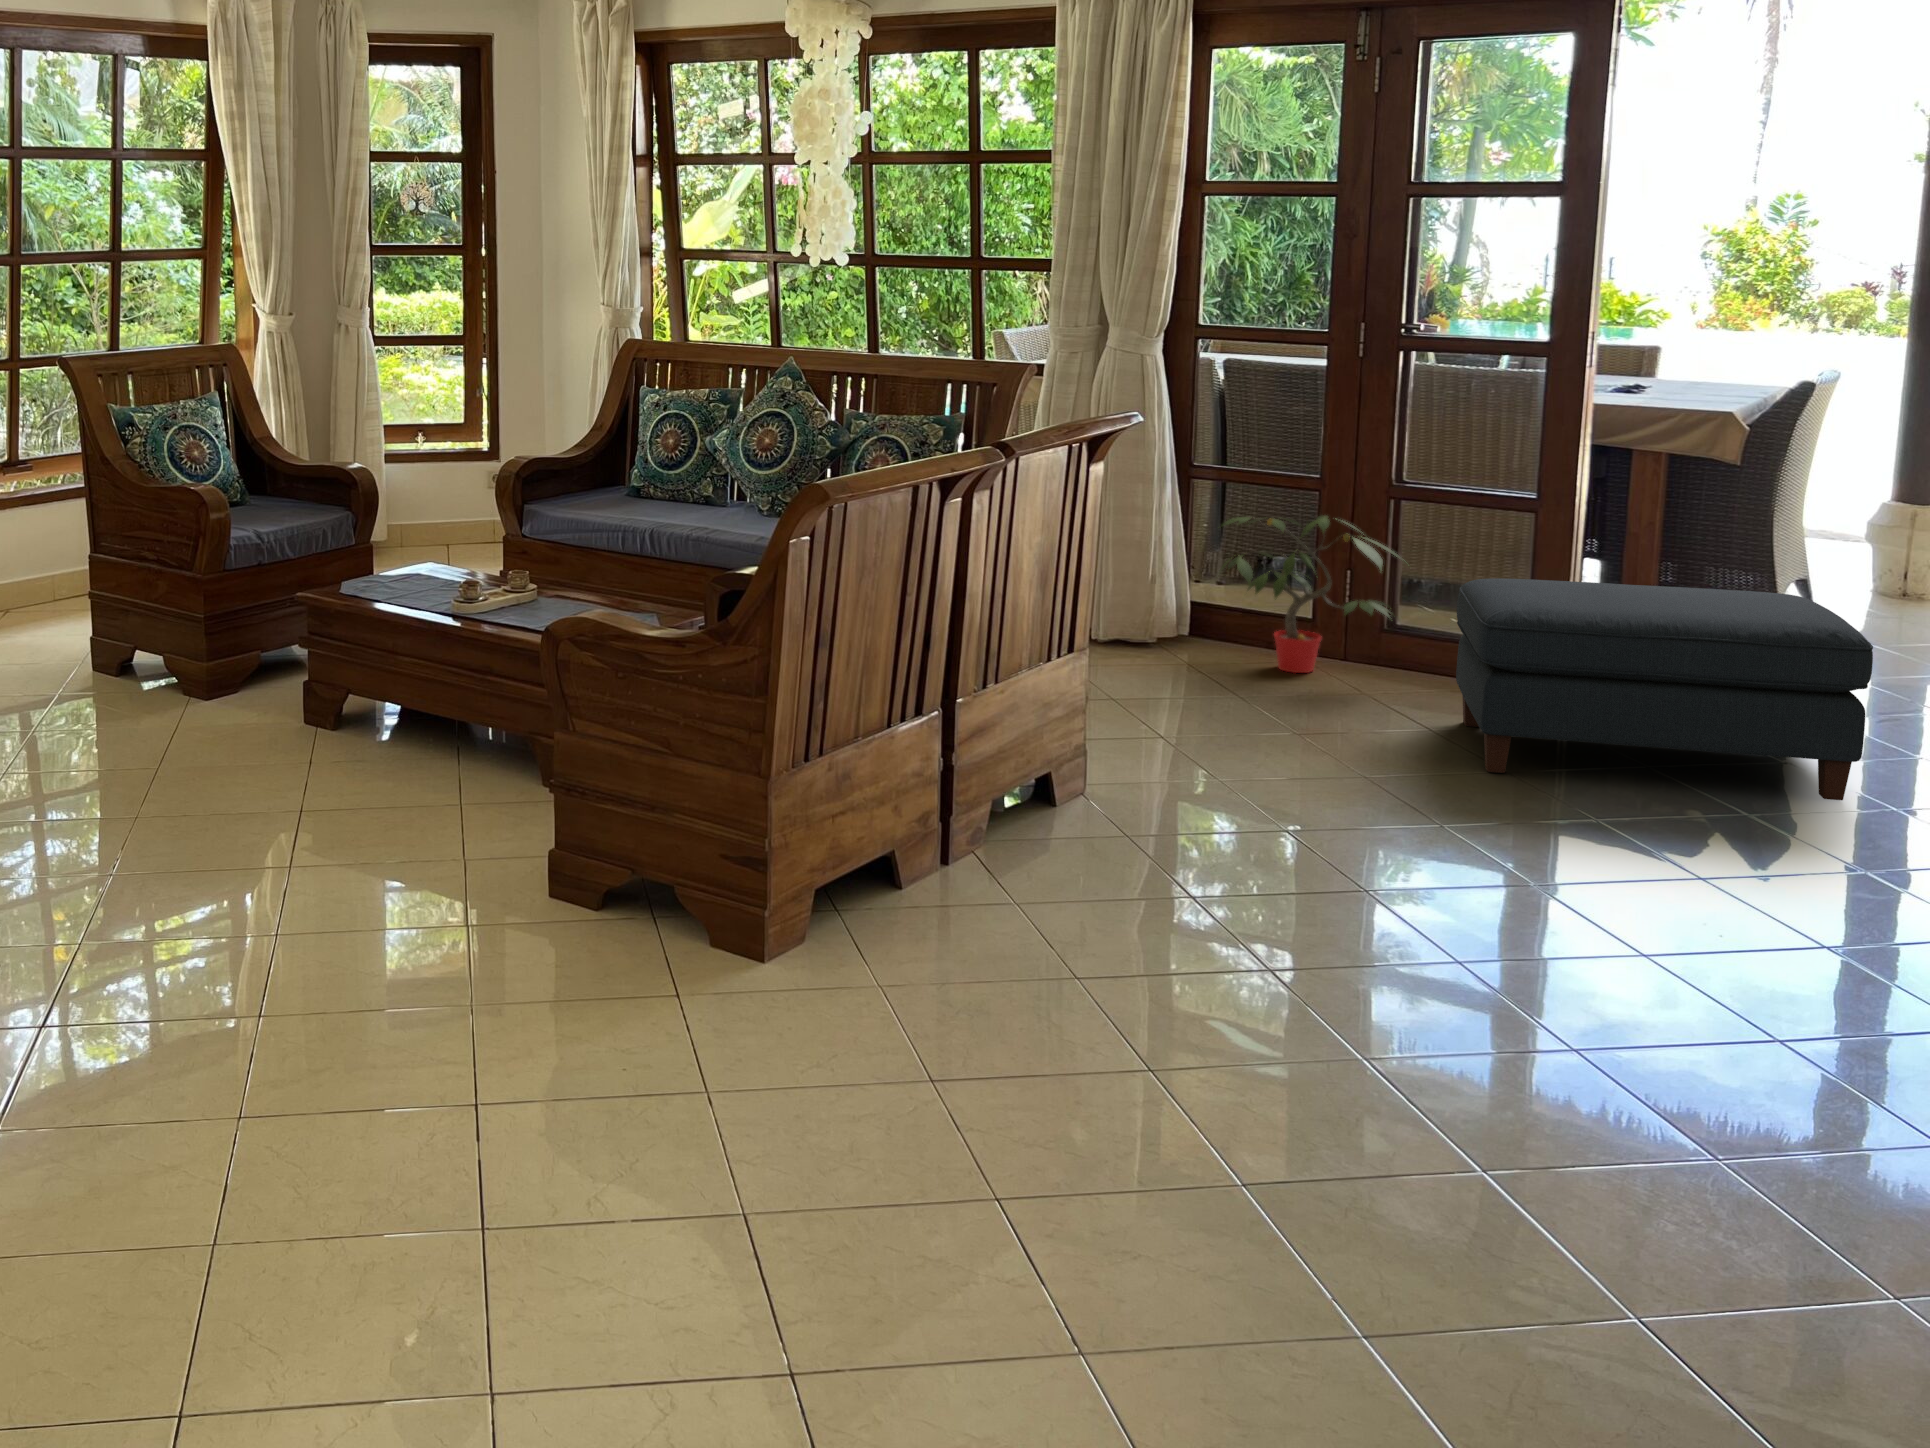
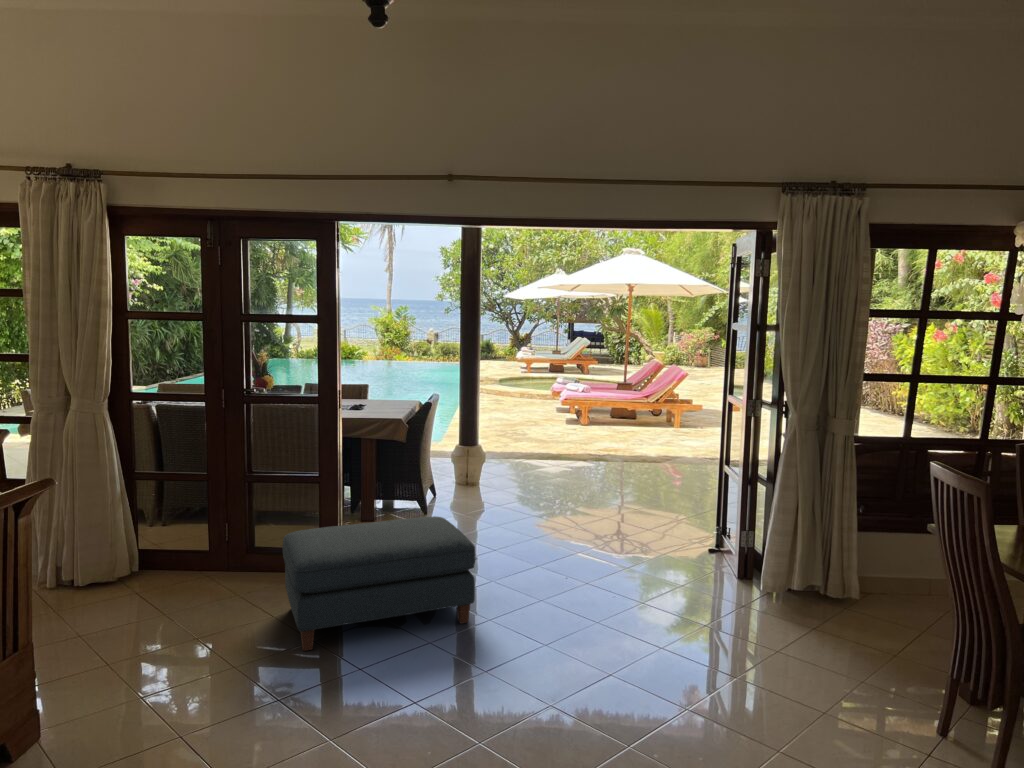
potted plant: present [1220,516,1398,673] -> none [145,498,262,589]

